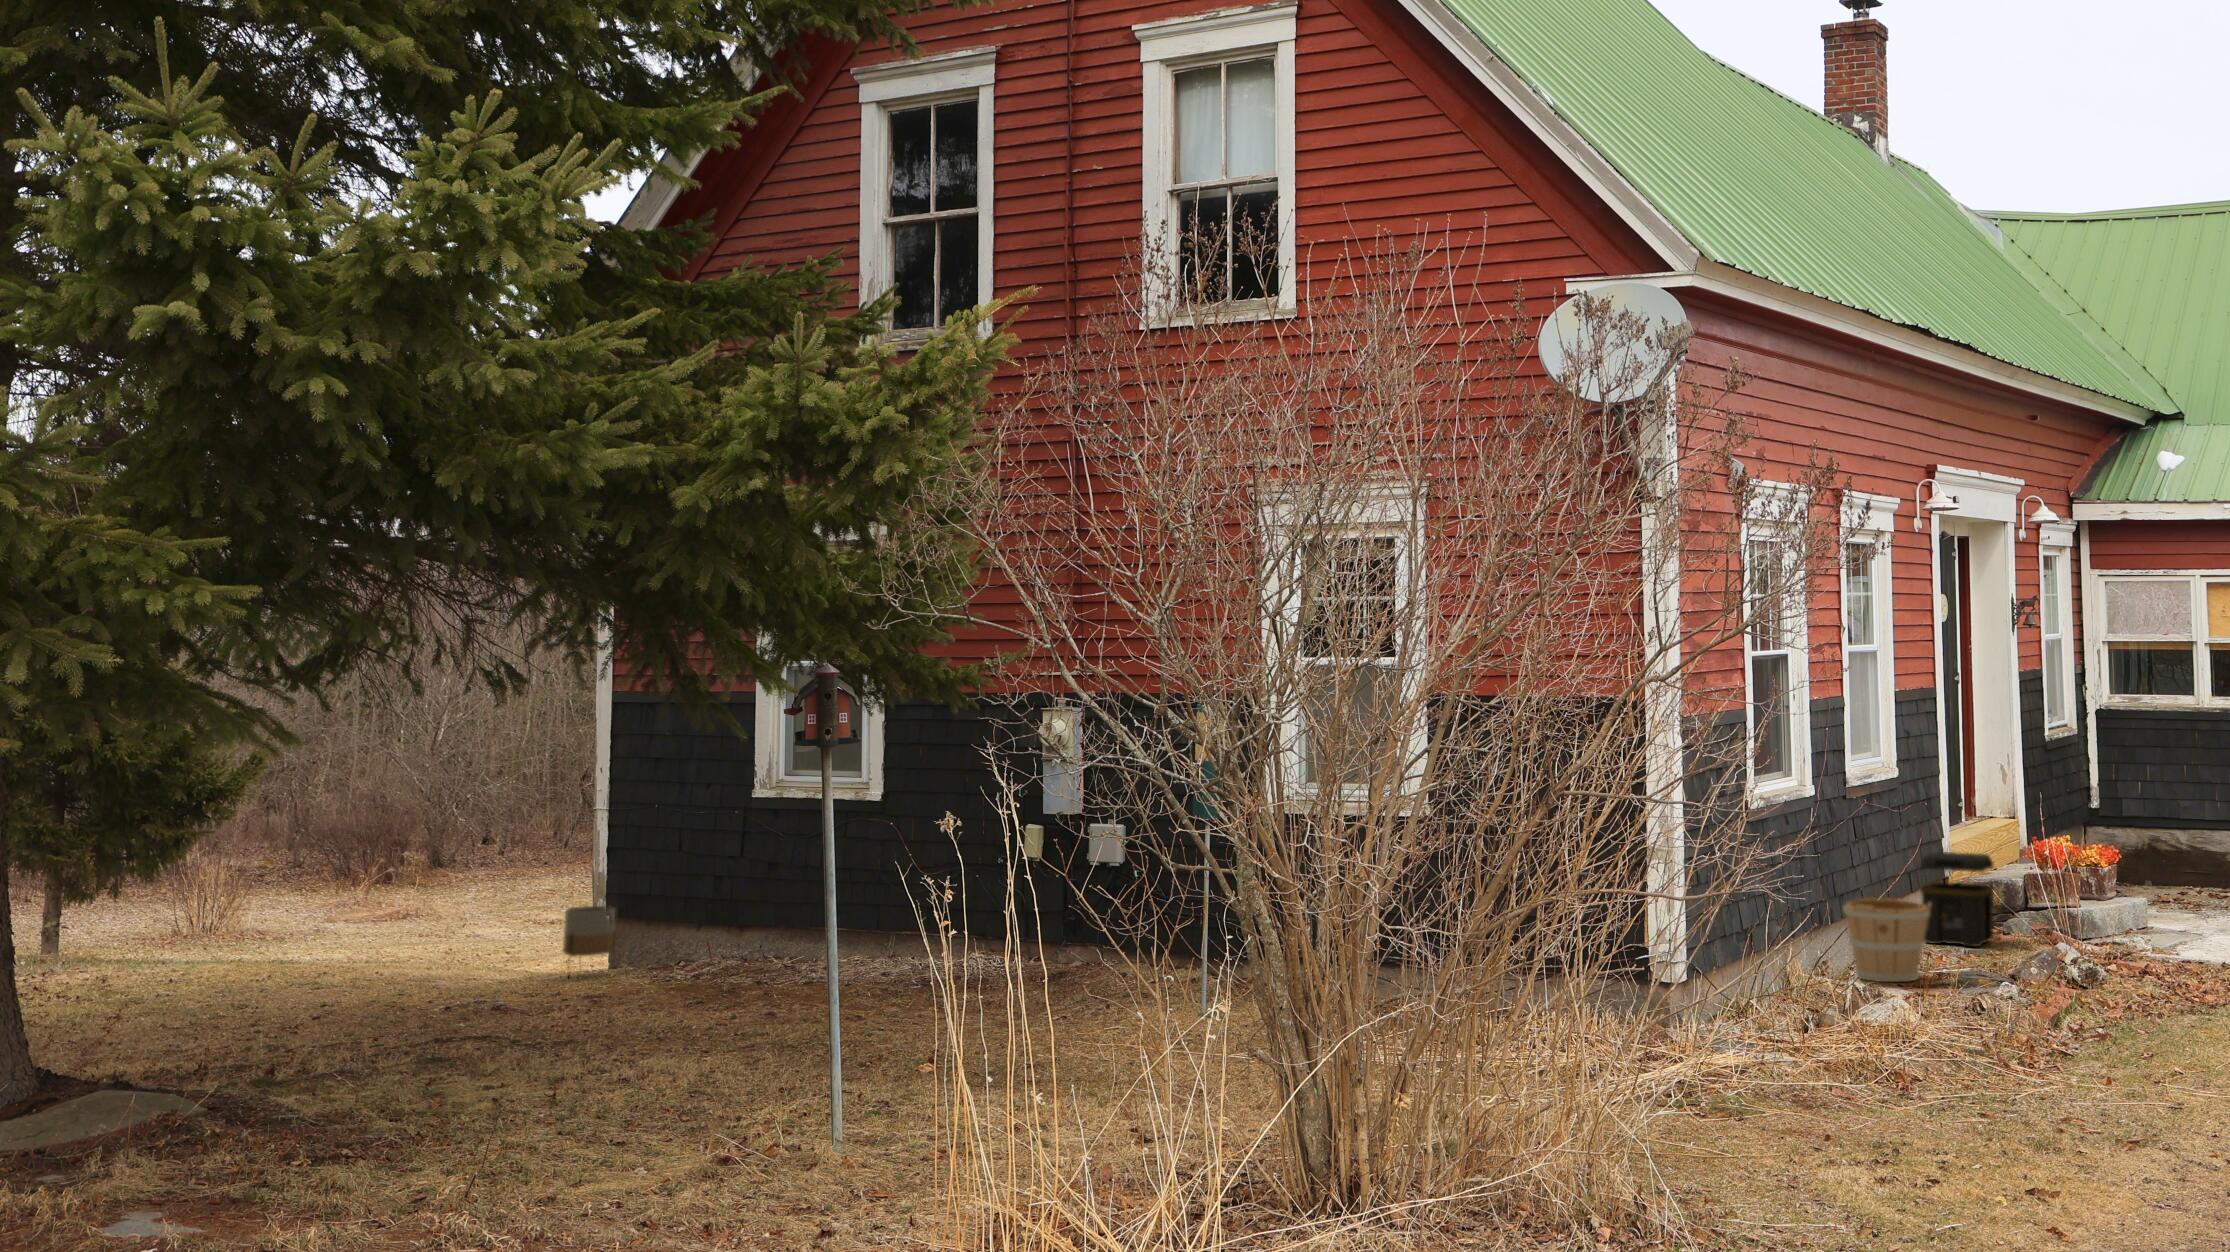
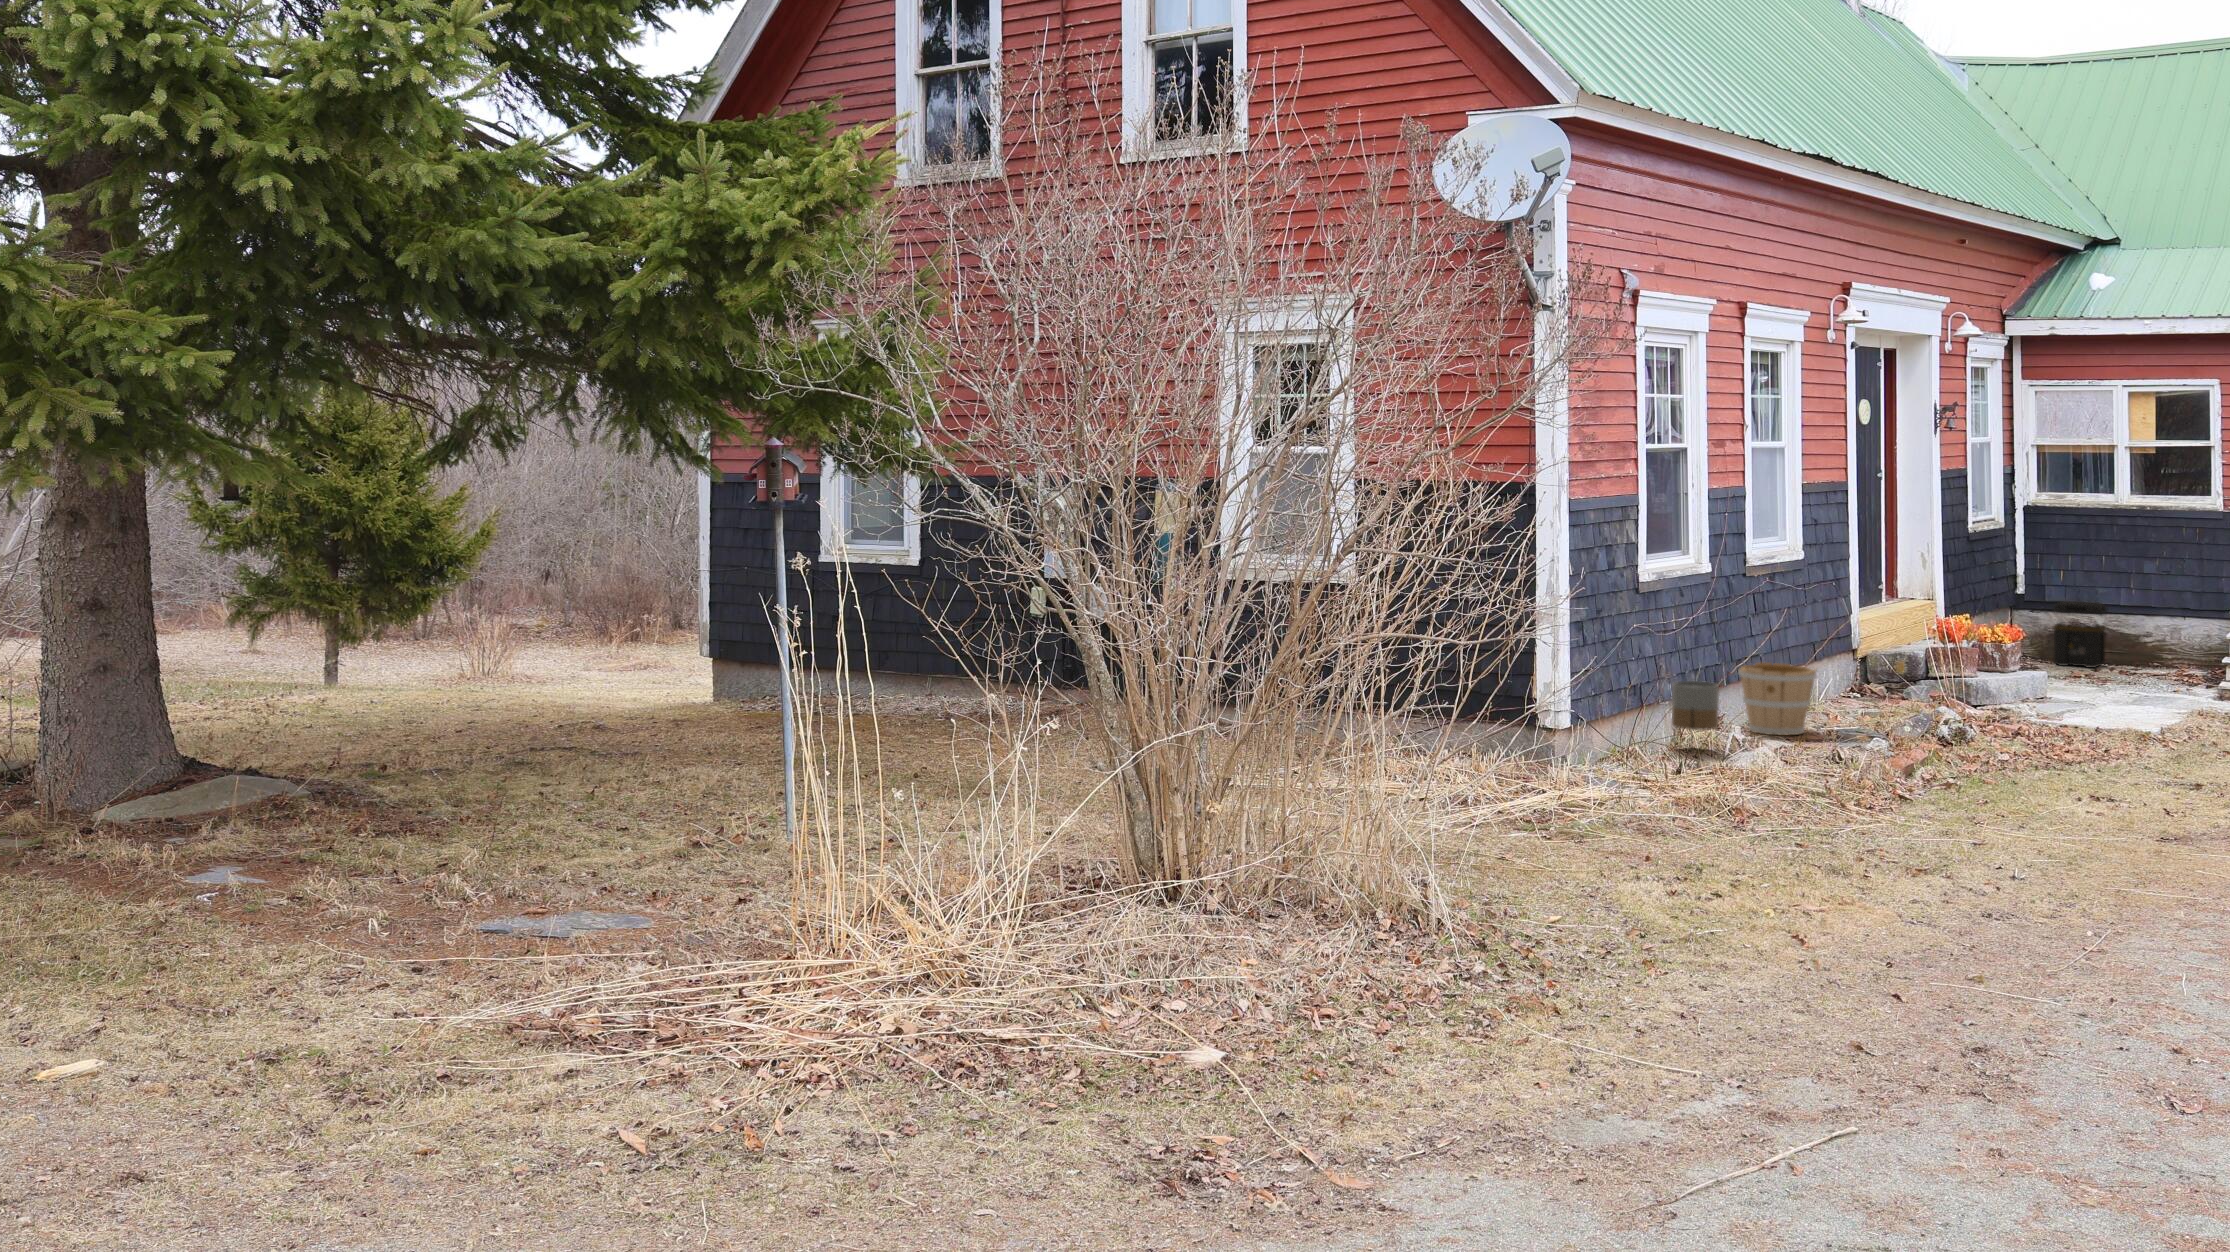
toolbox: present [1920,852,1994,947] -> present [2053,601,2107,668]
planter: present [563,906,615,964] -> present [1672,681,1719,744]

